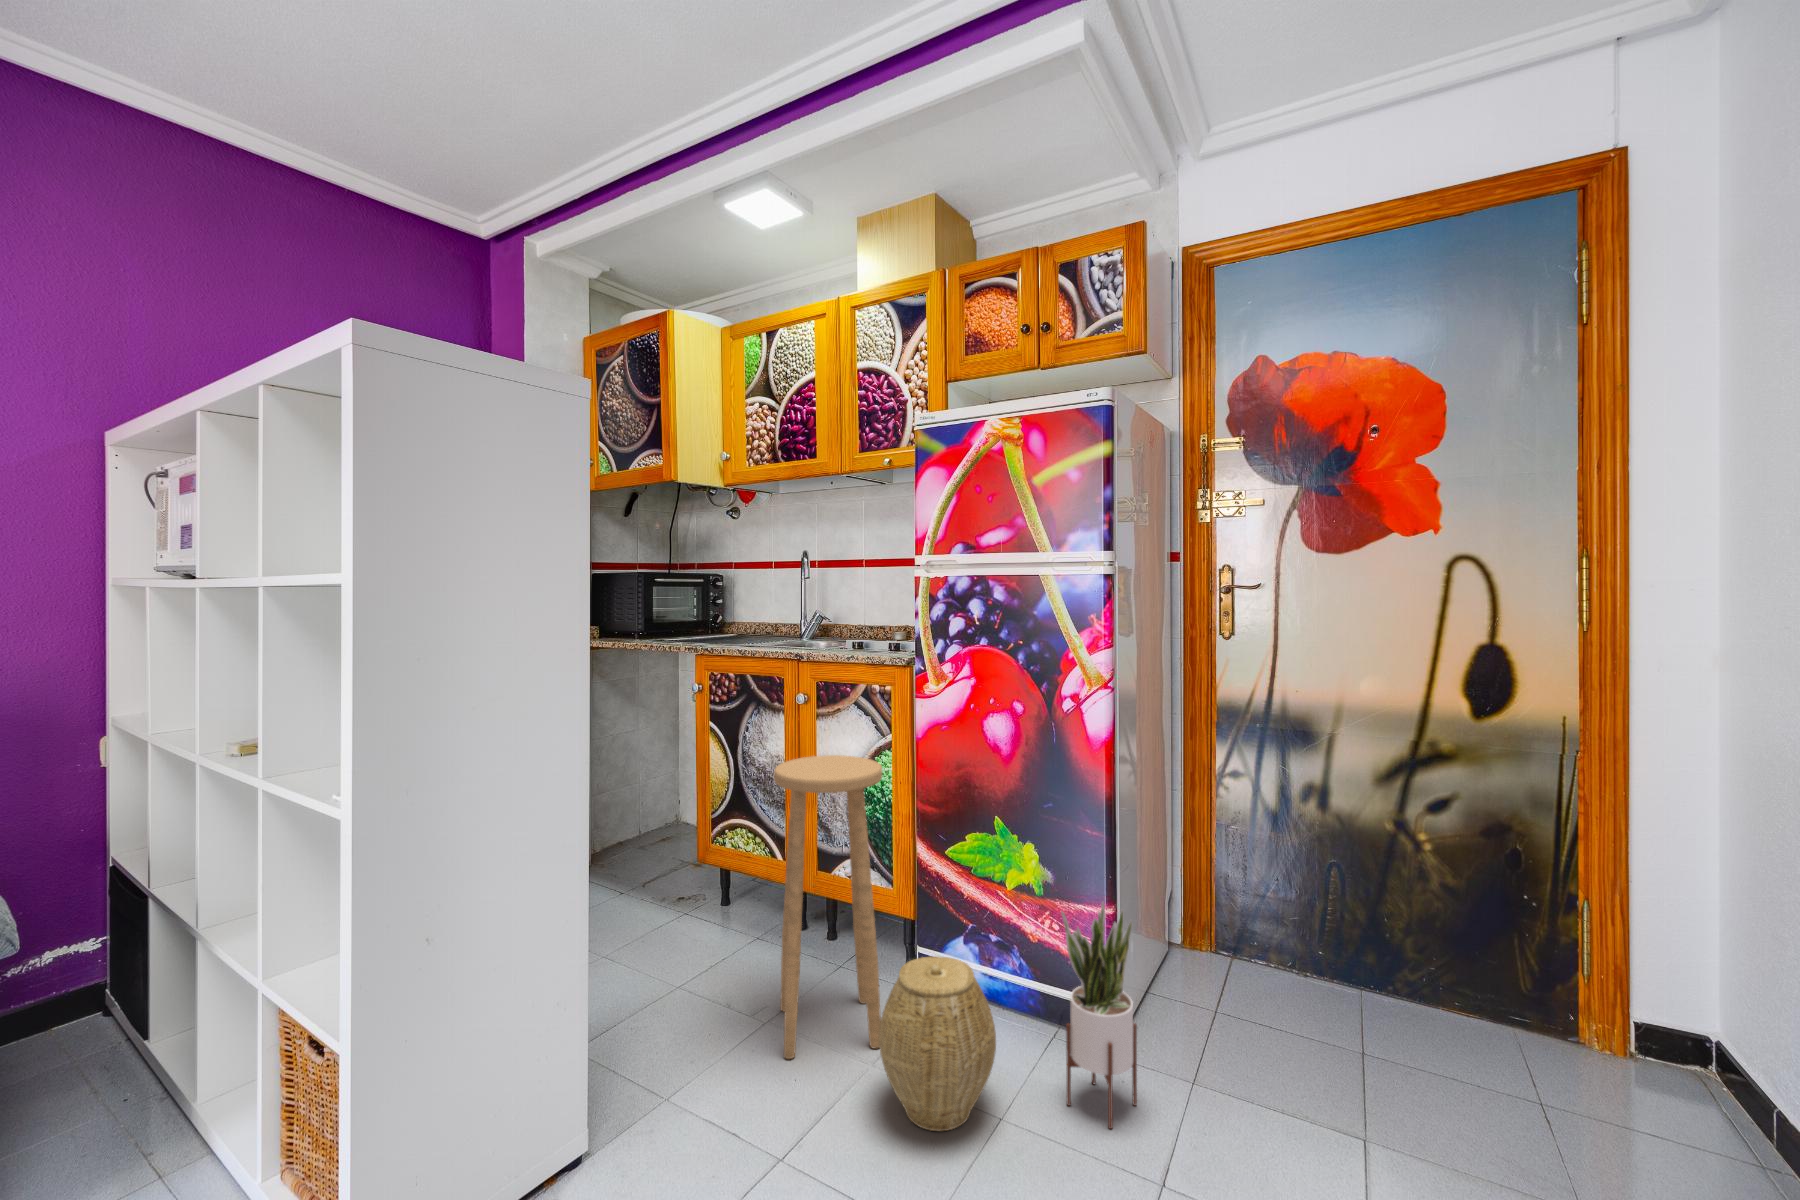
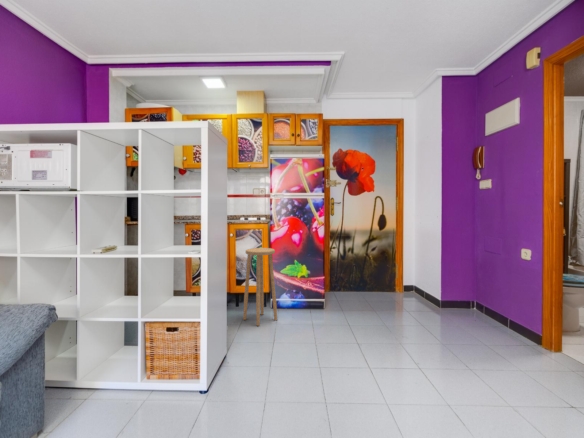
potted plant: present [1062,902,1137,1129] -> none [324,271,338,319]
woven basket: present [879,956,996,1131] -> none [288,290,315,327]

